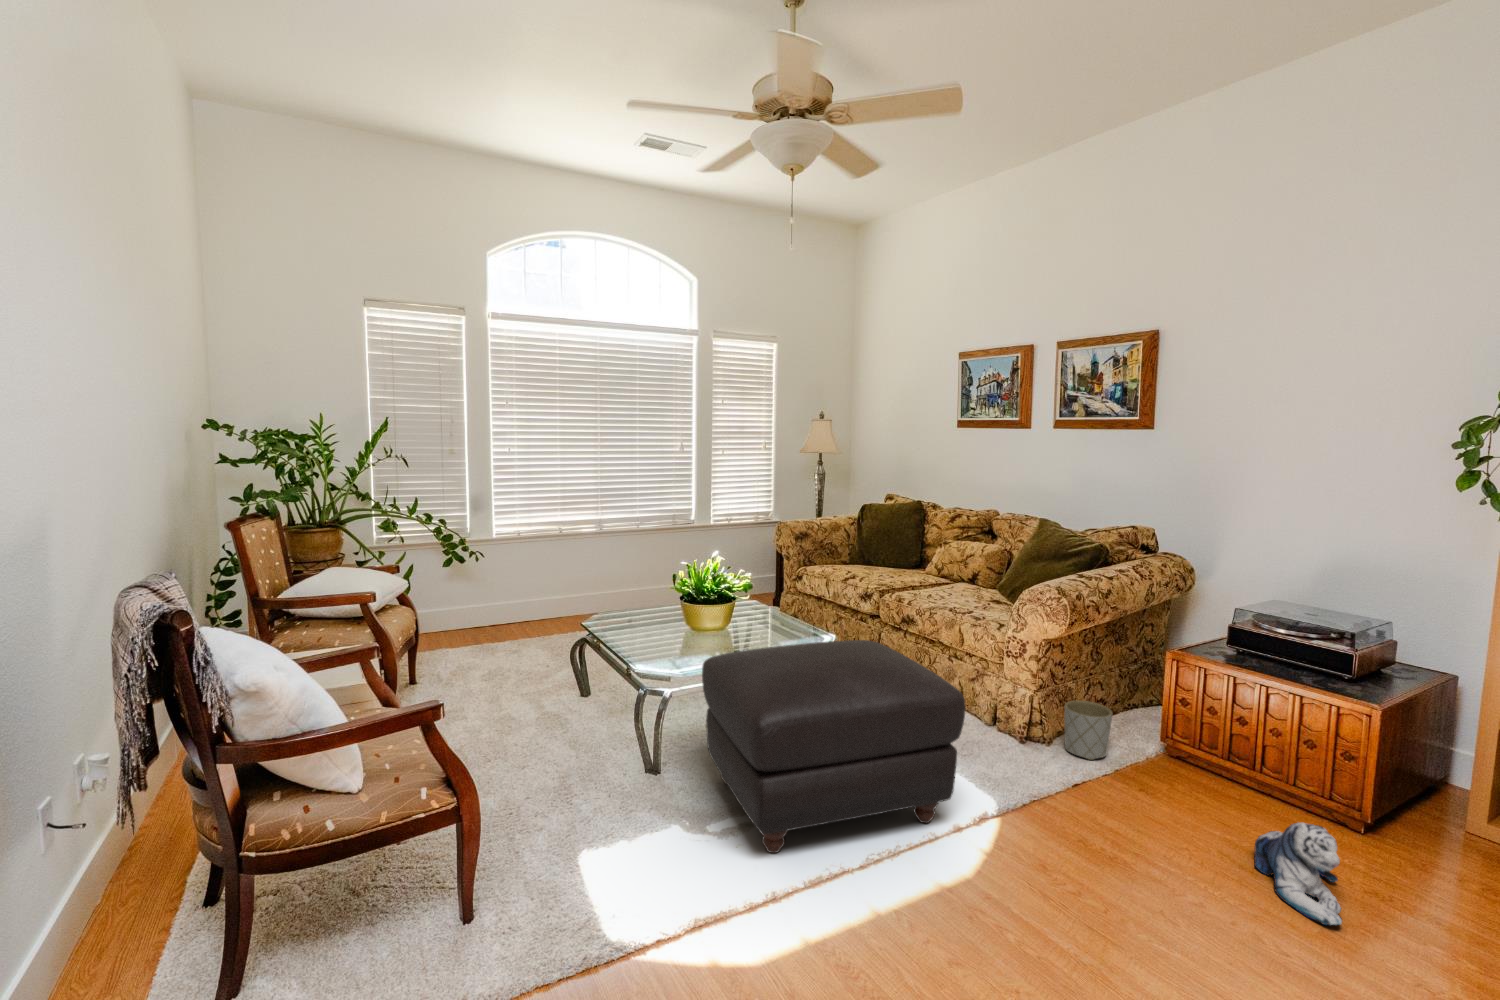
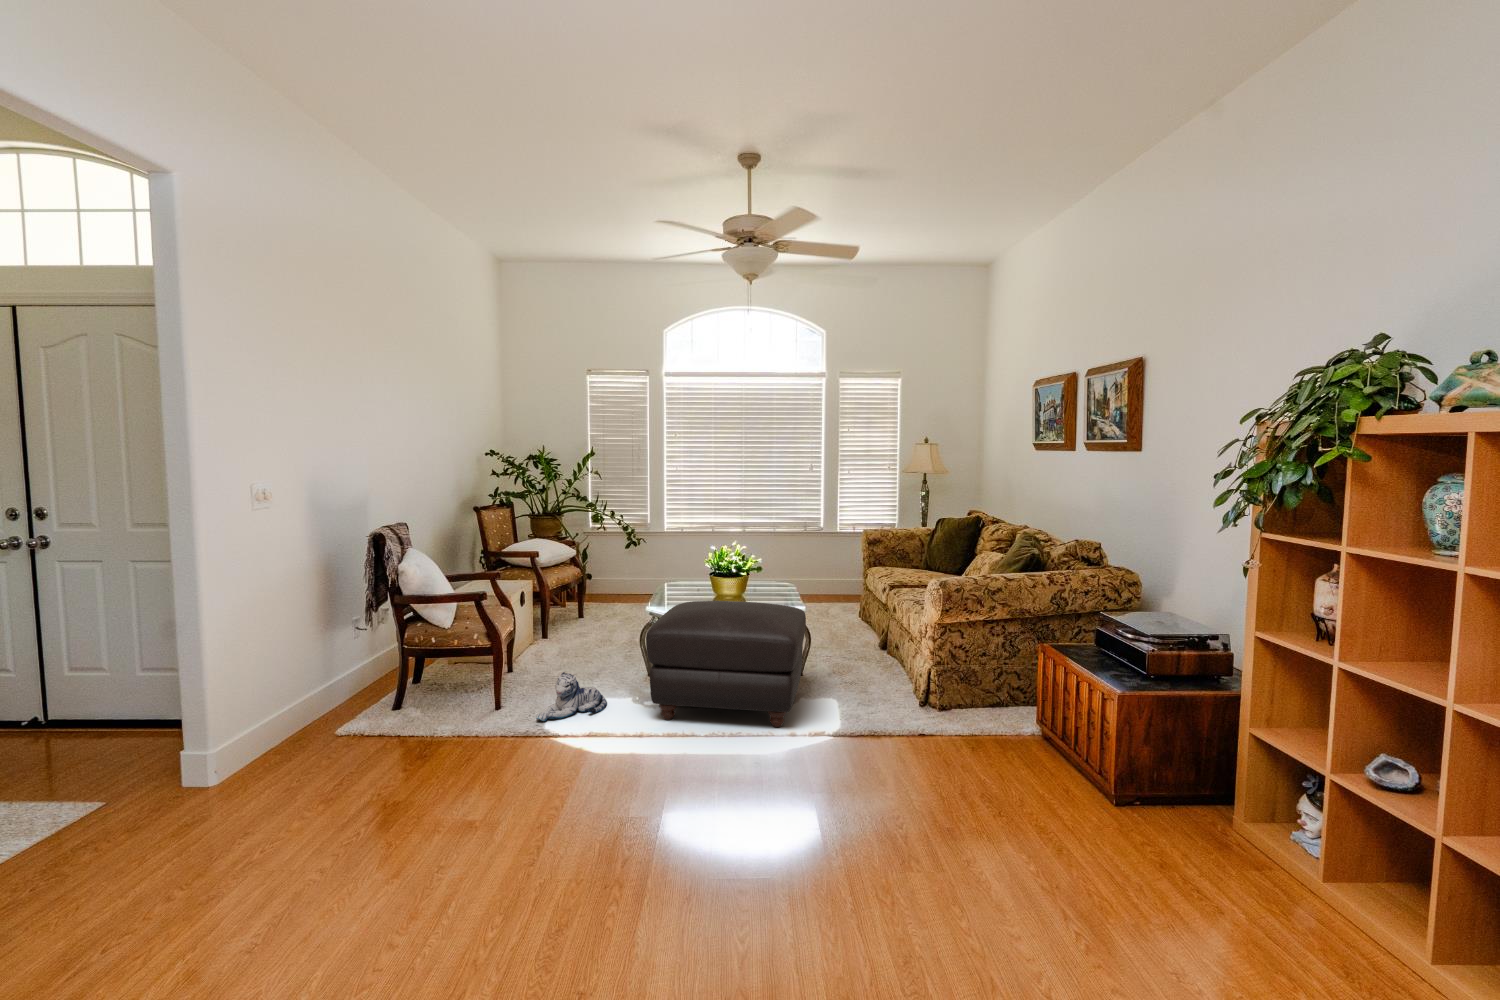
planter: present [1064,700,1112,760] -> none [951,678,988,725]
plush toy: present [1254,822,1342,925] -> present [536,672,607,721]

